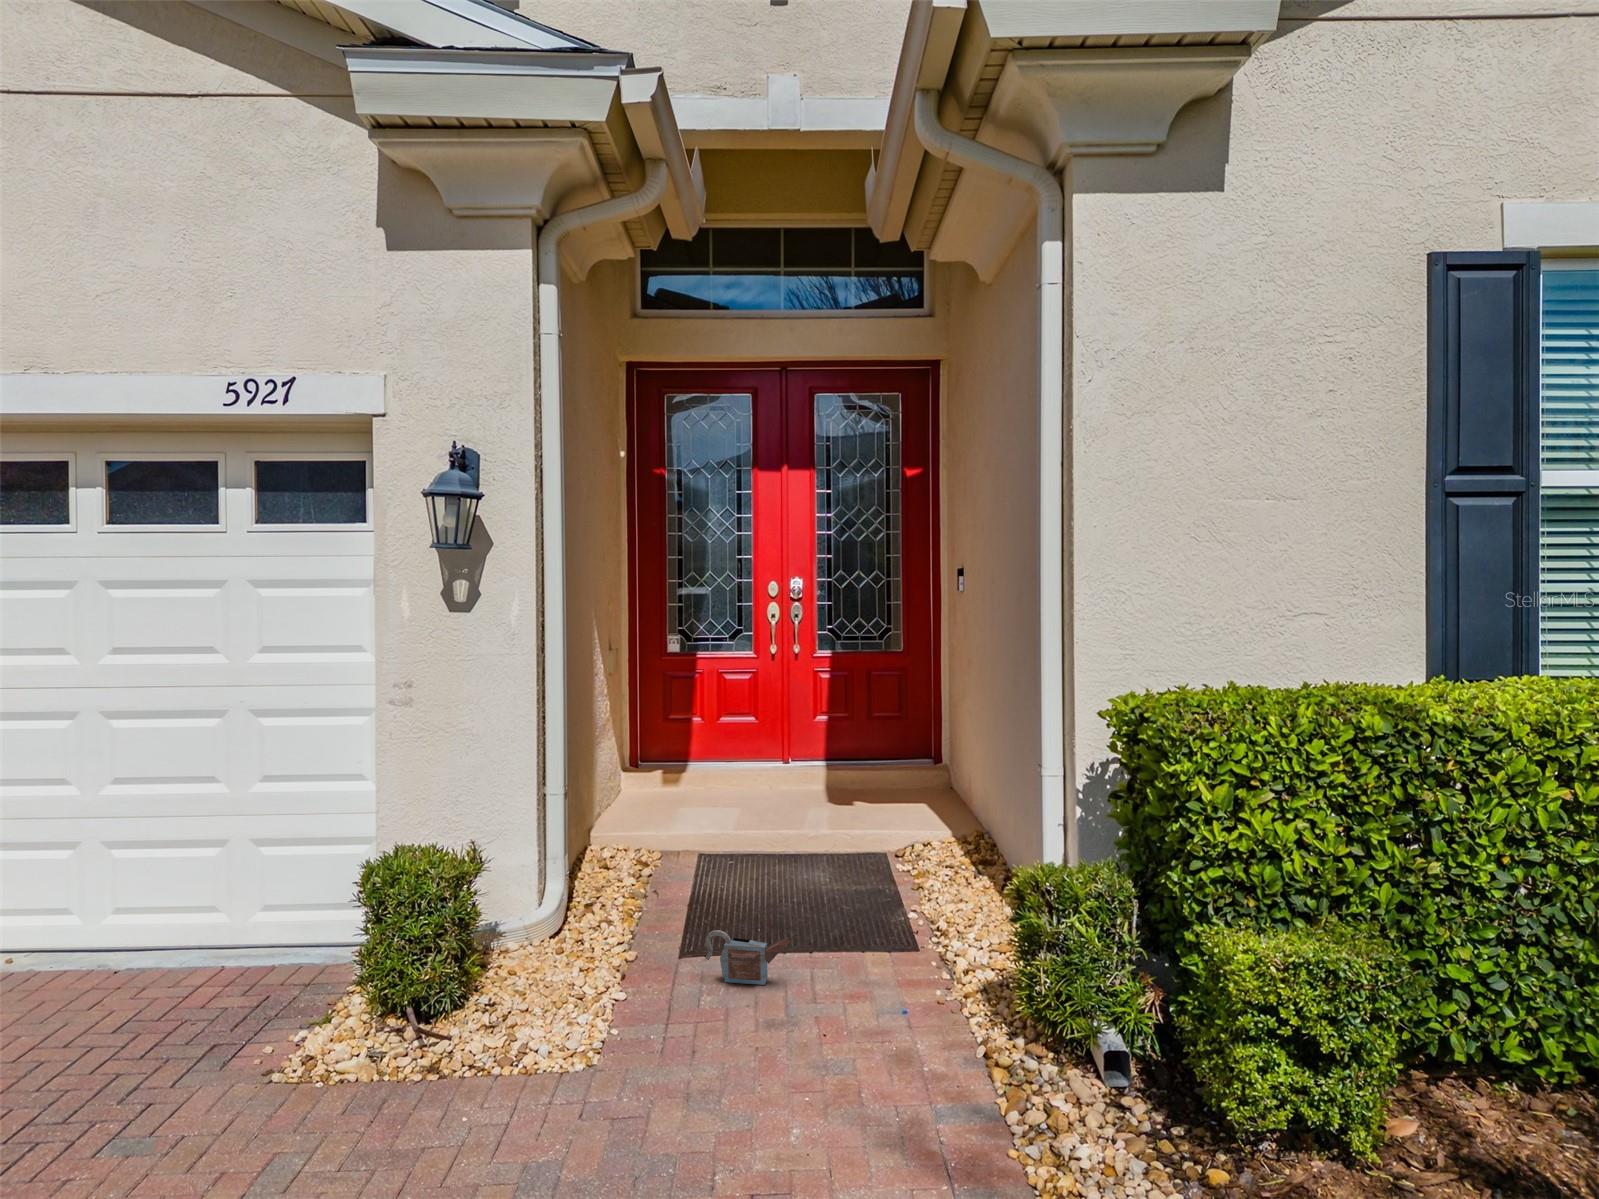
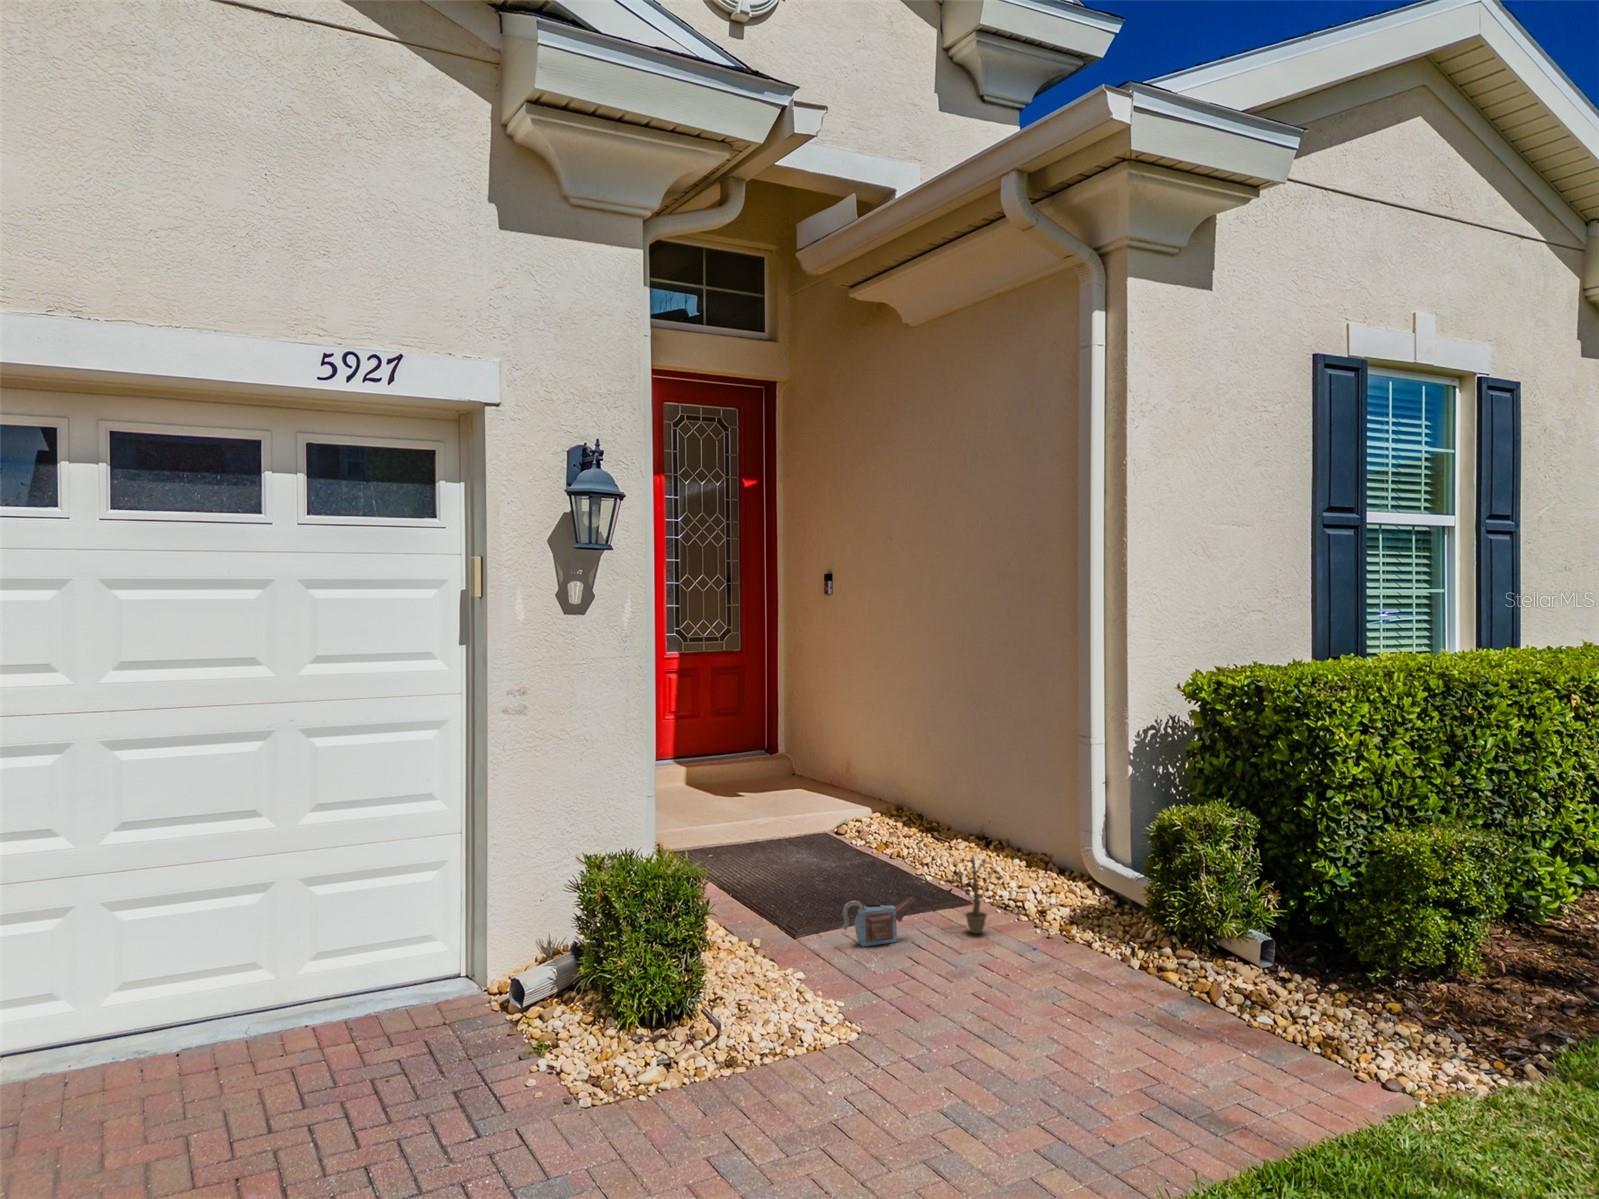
decorative plant: none [827,904,889,996] -> present [947,856,1000,934]

